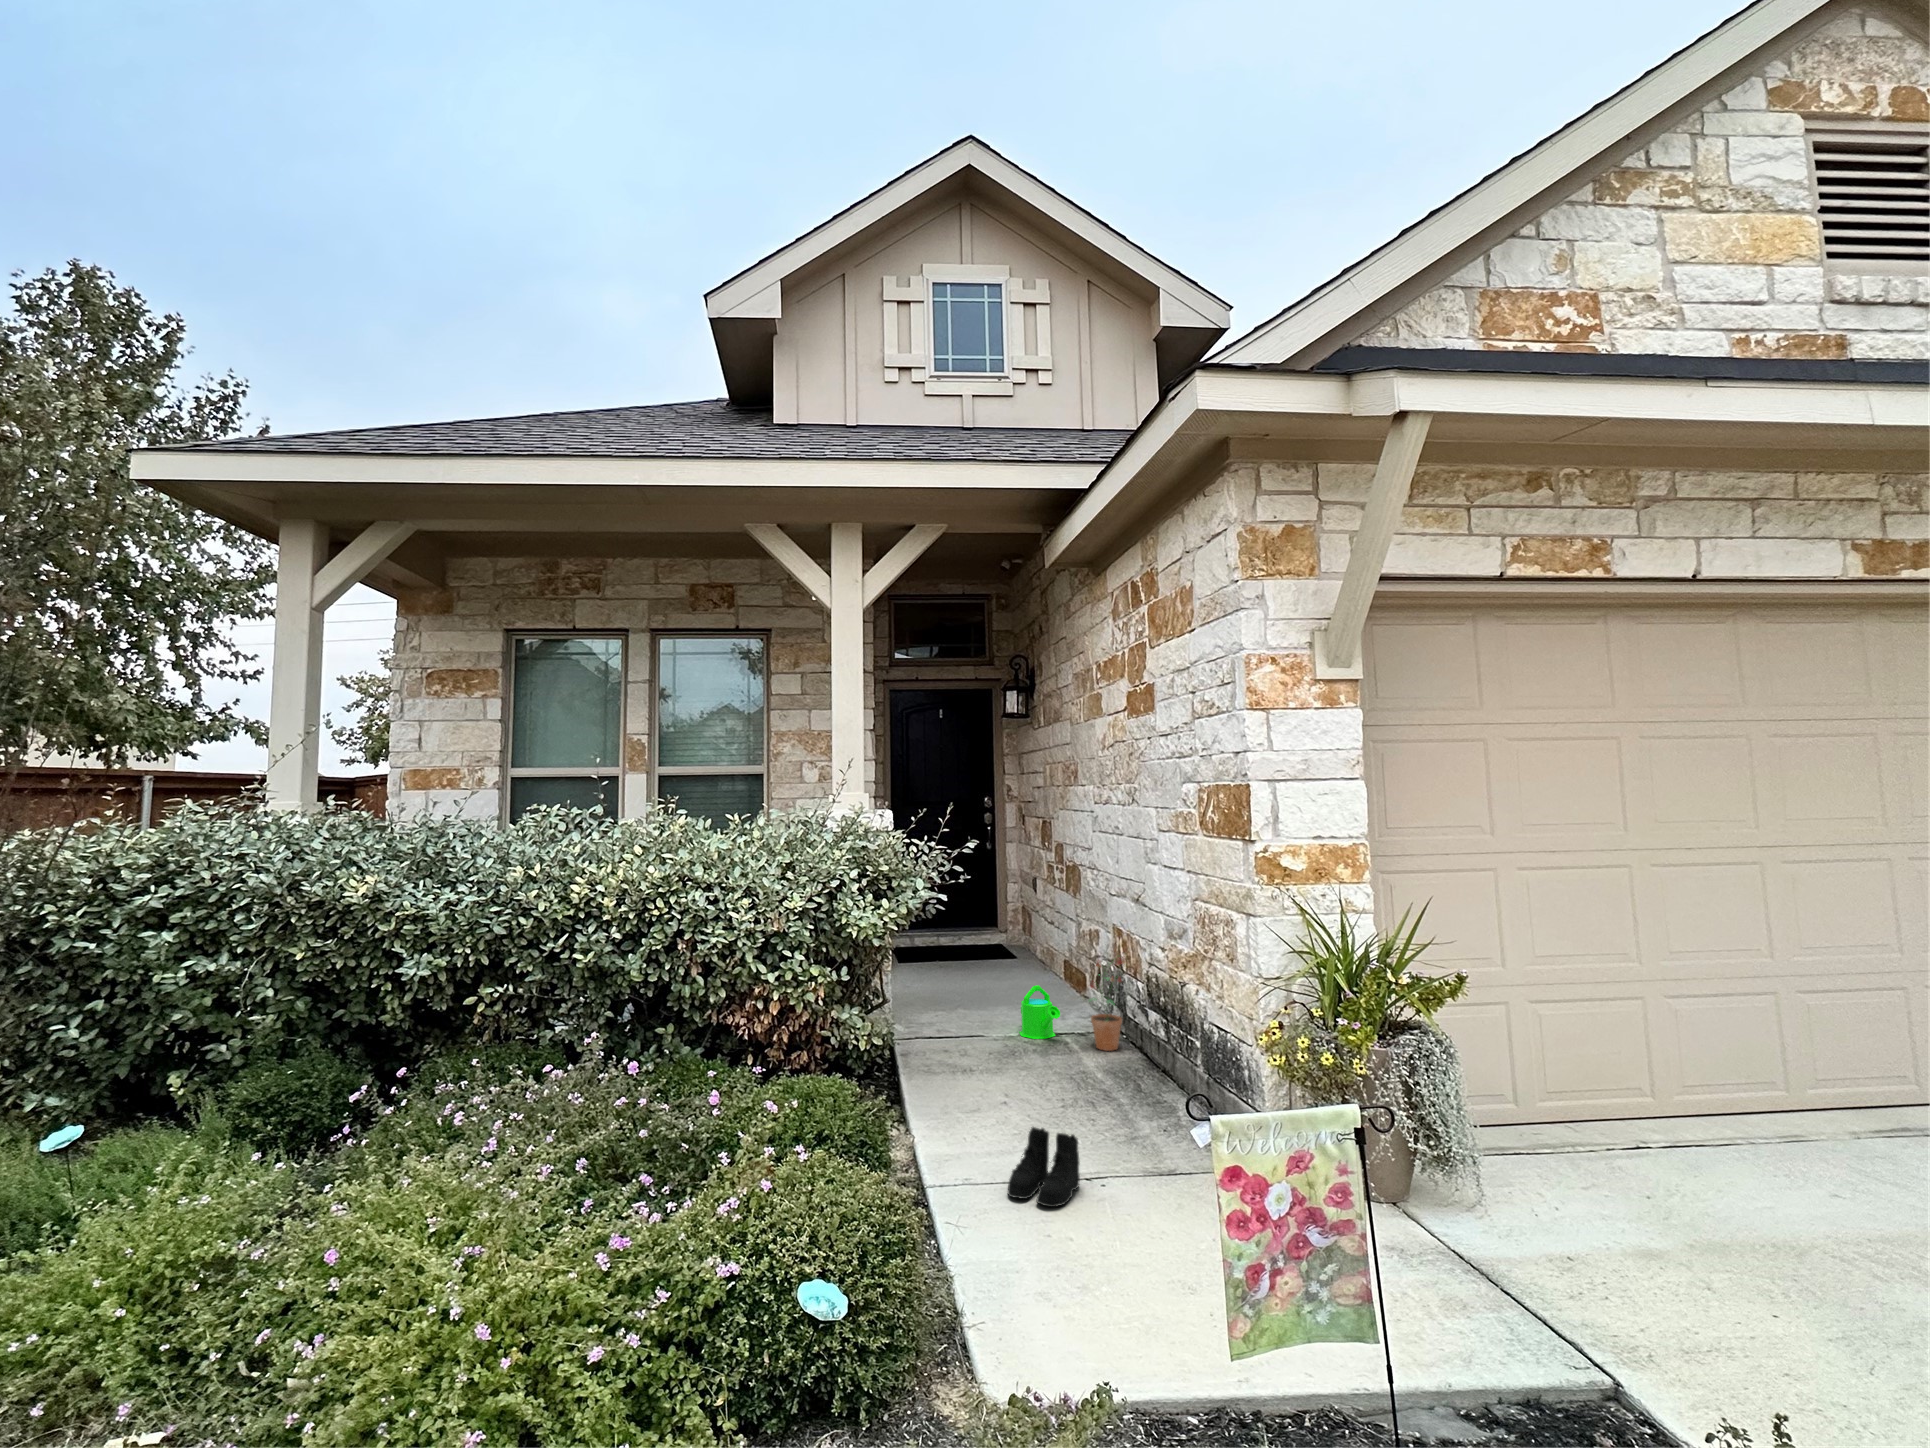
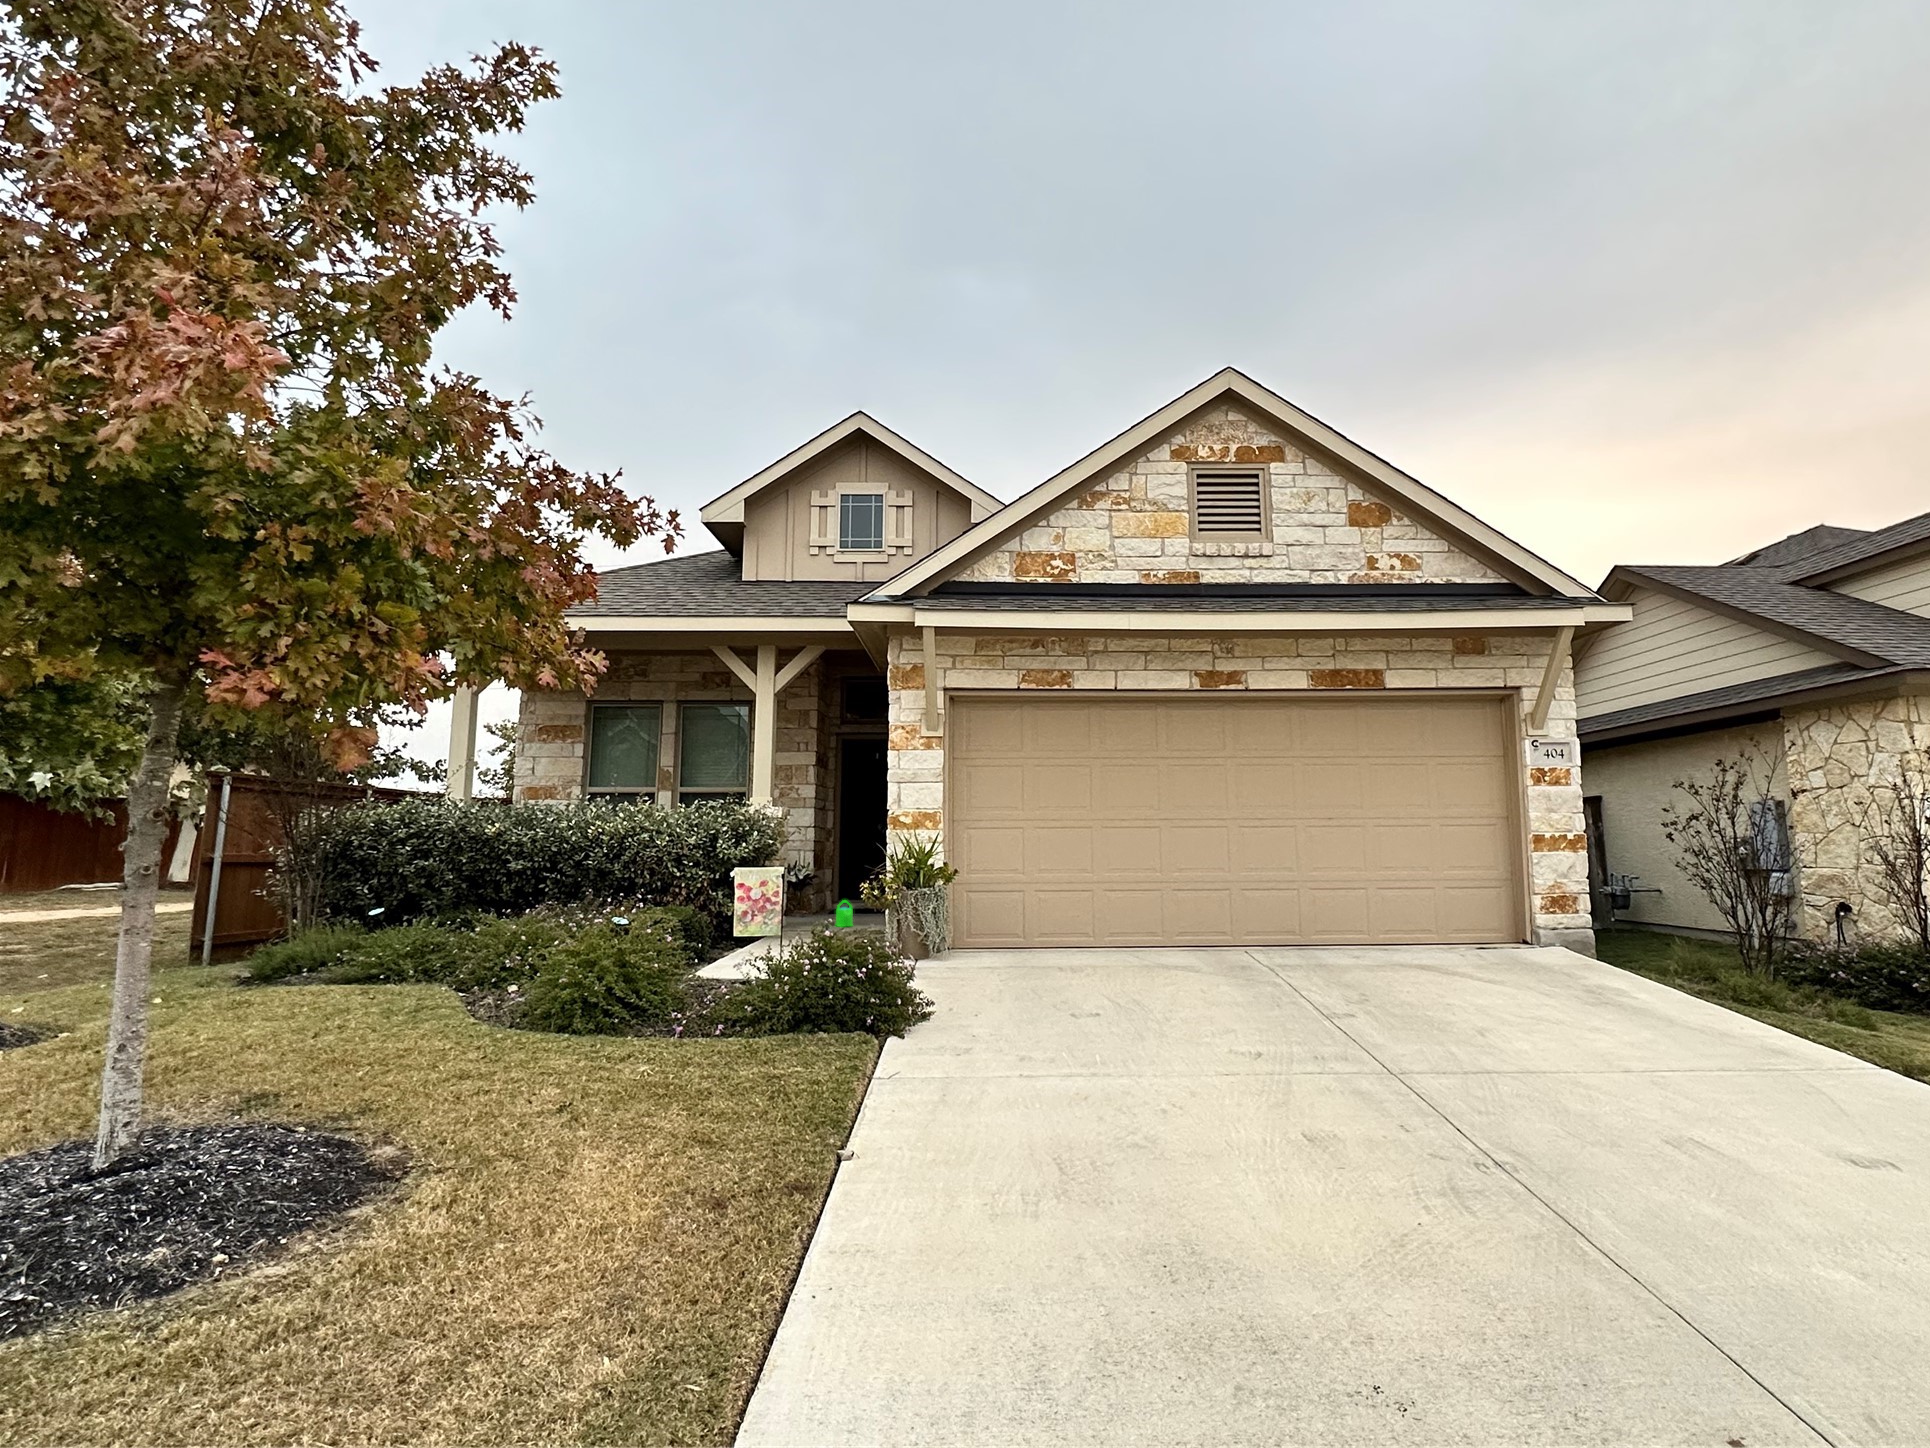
potted plant: present [1090,956,1126,1051] -> none [860,881,884,929]
boots: present [1008,1127,1080,1207] -> none [749,926,784,952]

